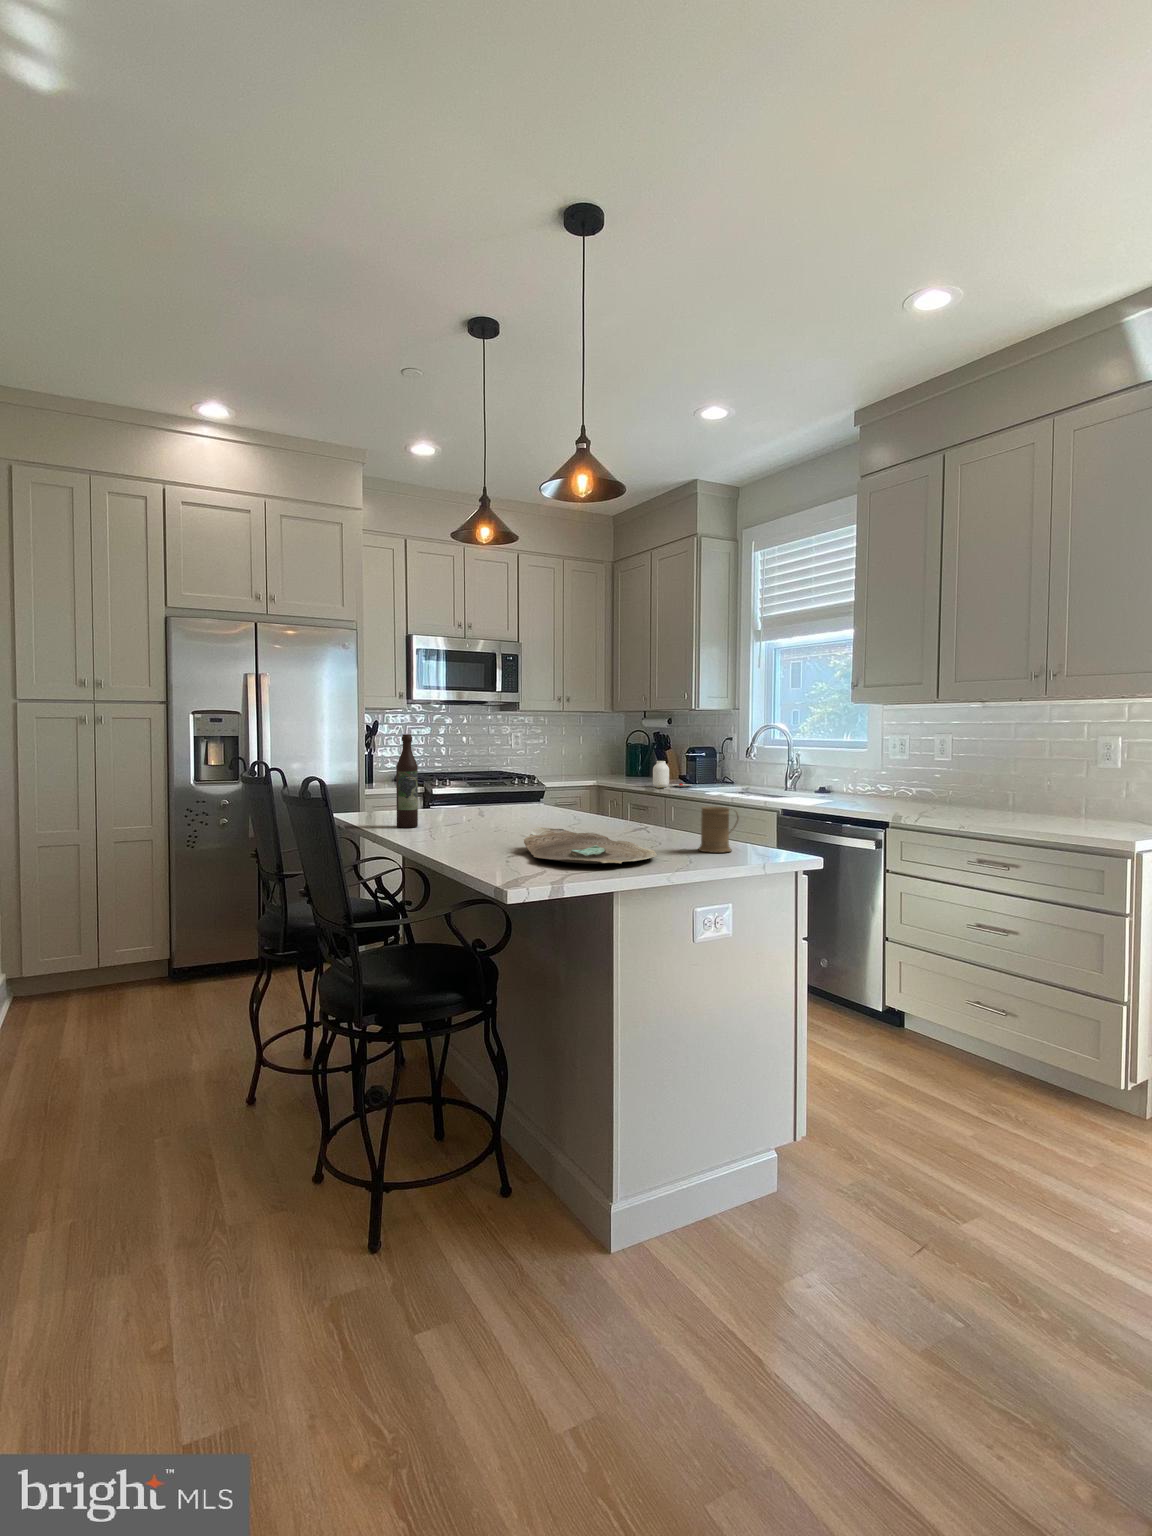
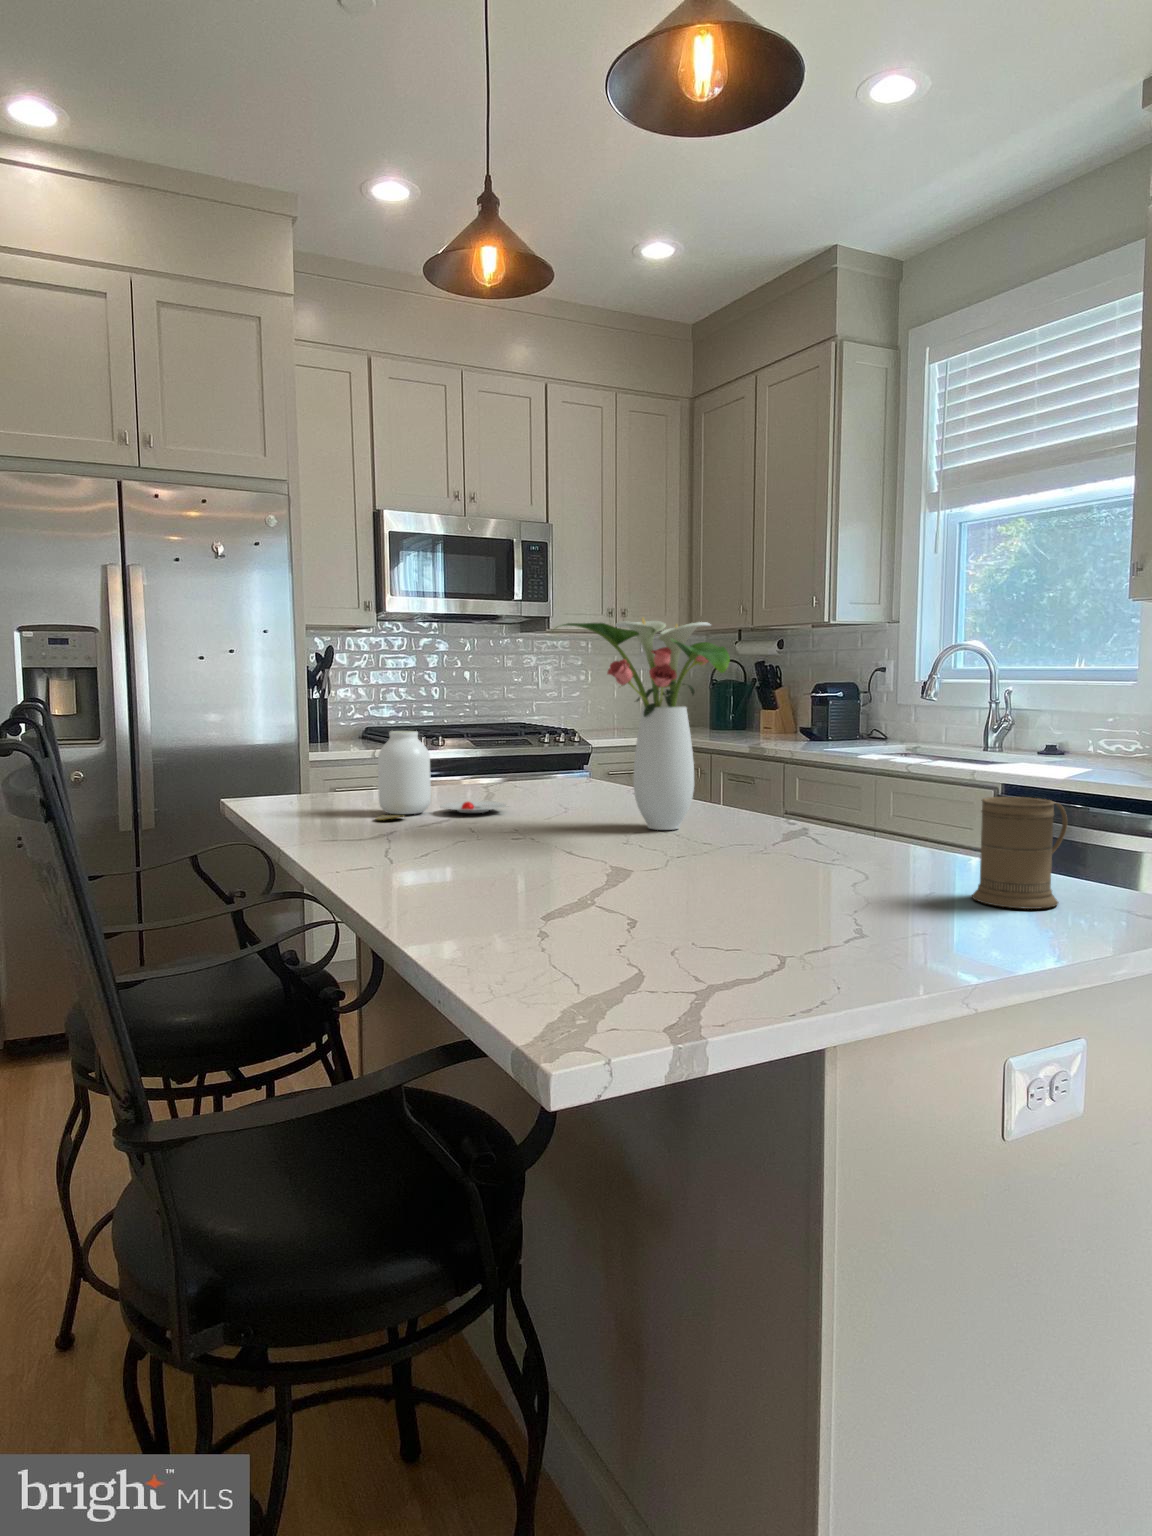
flower arrangement: none [519,720,604,827] -> present [562,618,730,830]
wine bottle: present [396,734,418,827] -> none [308,647,354,833]
jar: present [653,761,692,788] -> present [376,731,506,820]
decorative bowl: present [524,827,657,864] -> none [565,844,901,961]

